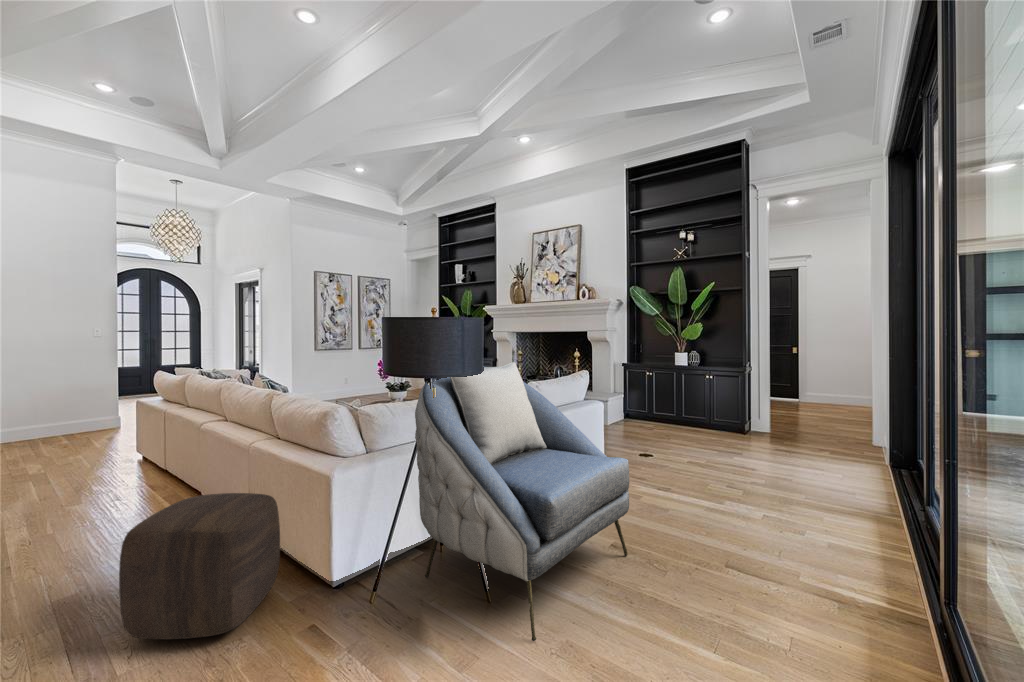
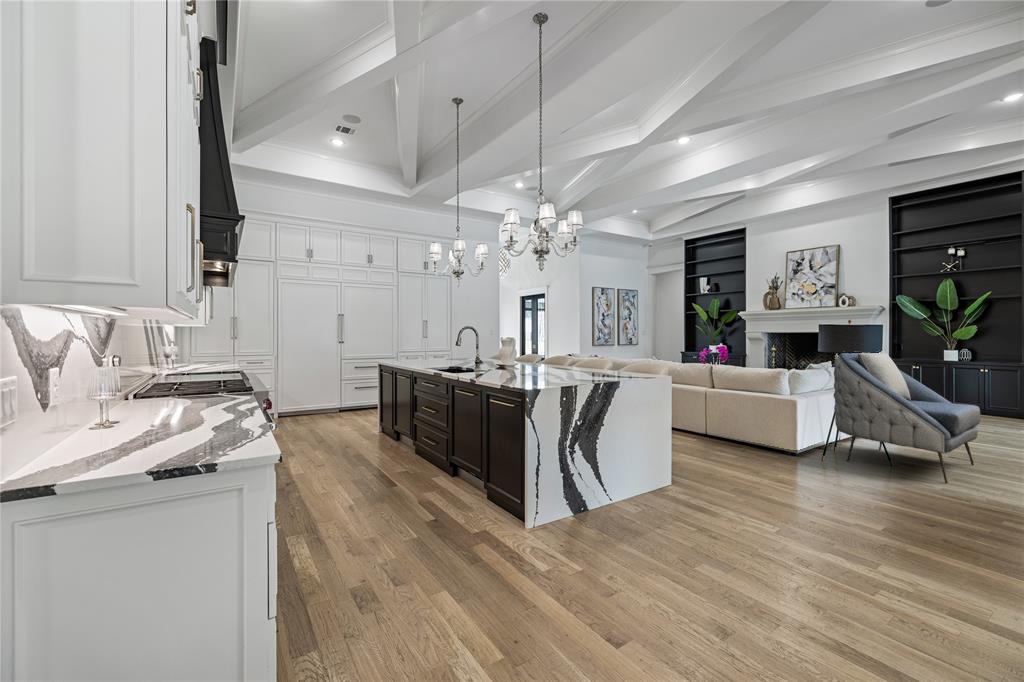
ottoman: present [119,493,280,639] -> none [720,409,782,466]

